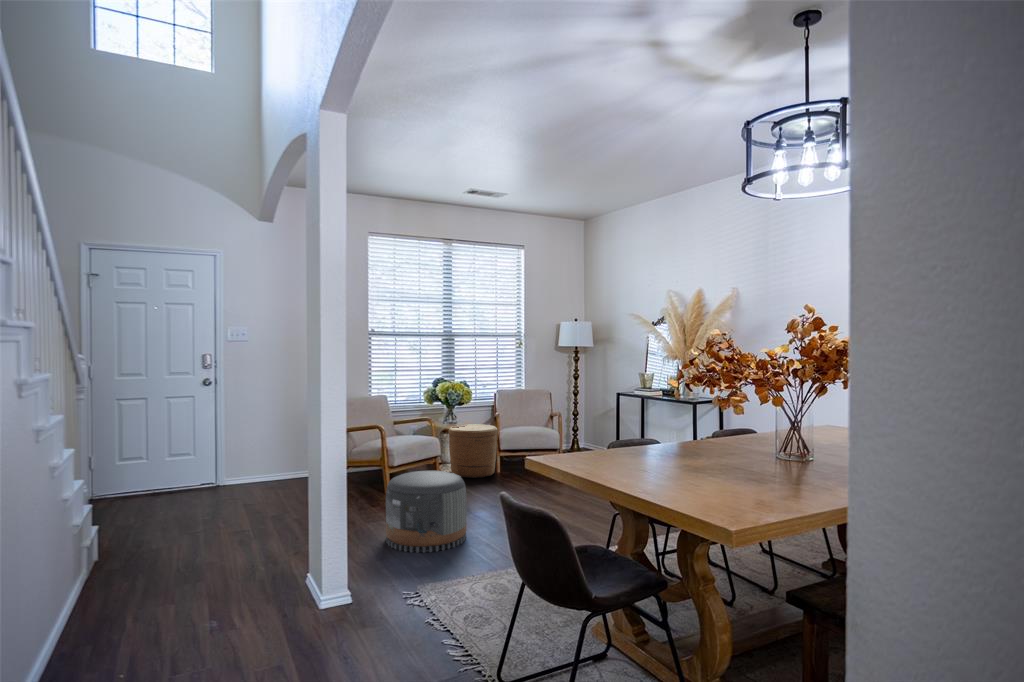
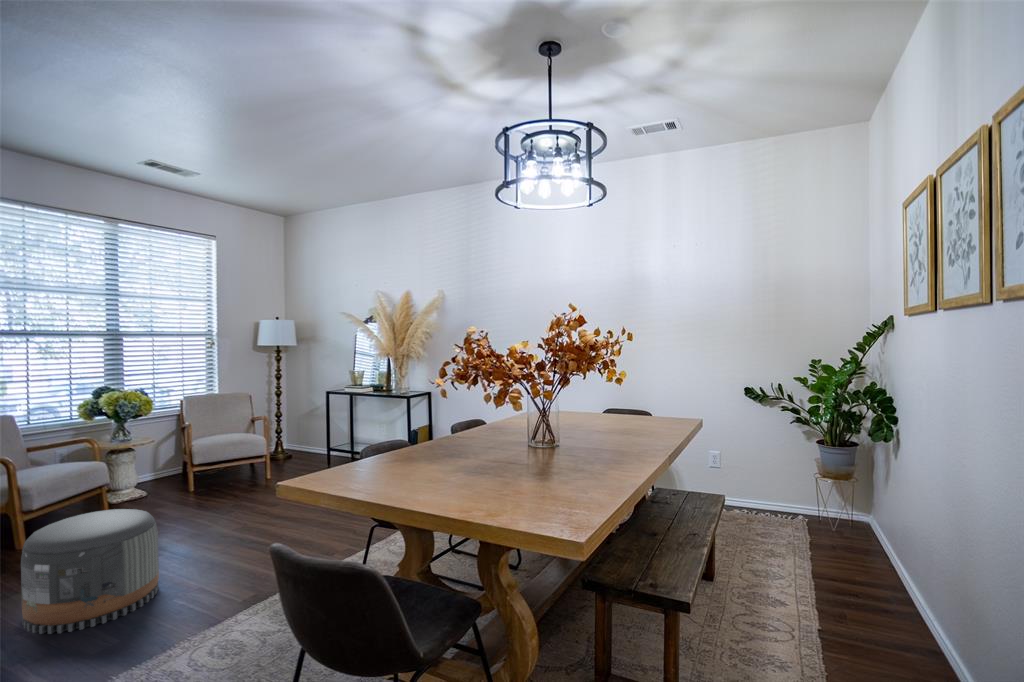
woven basket: present [448,424,498,478] -> none [118,438,189,505]

